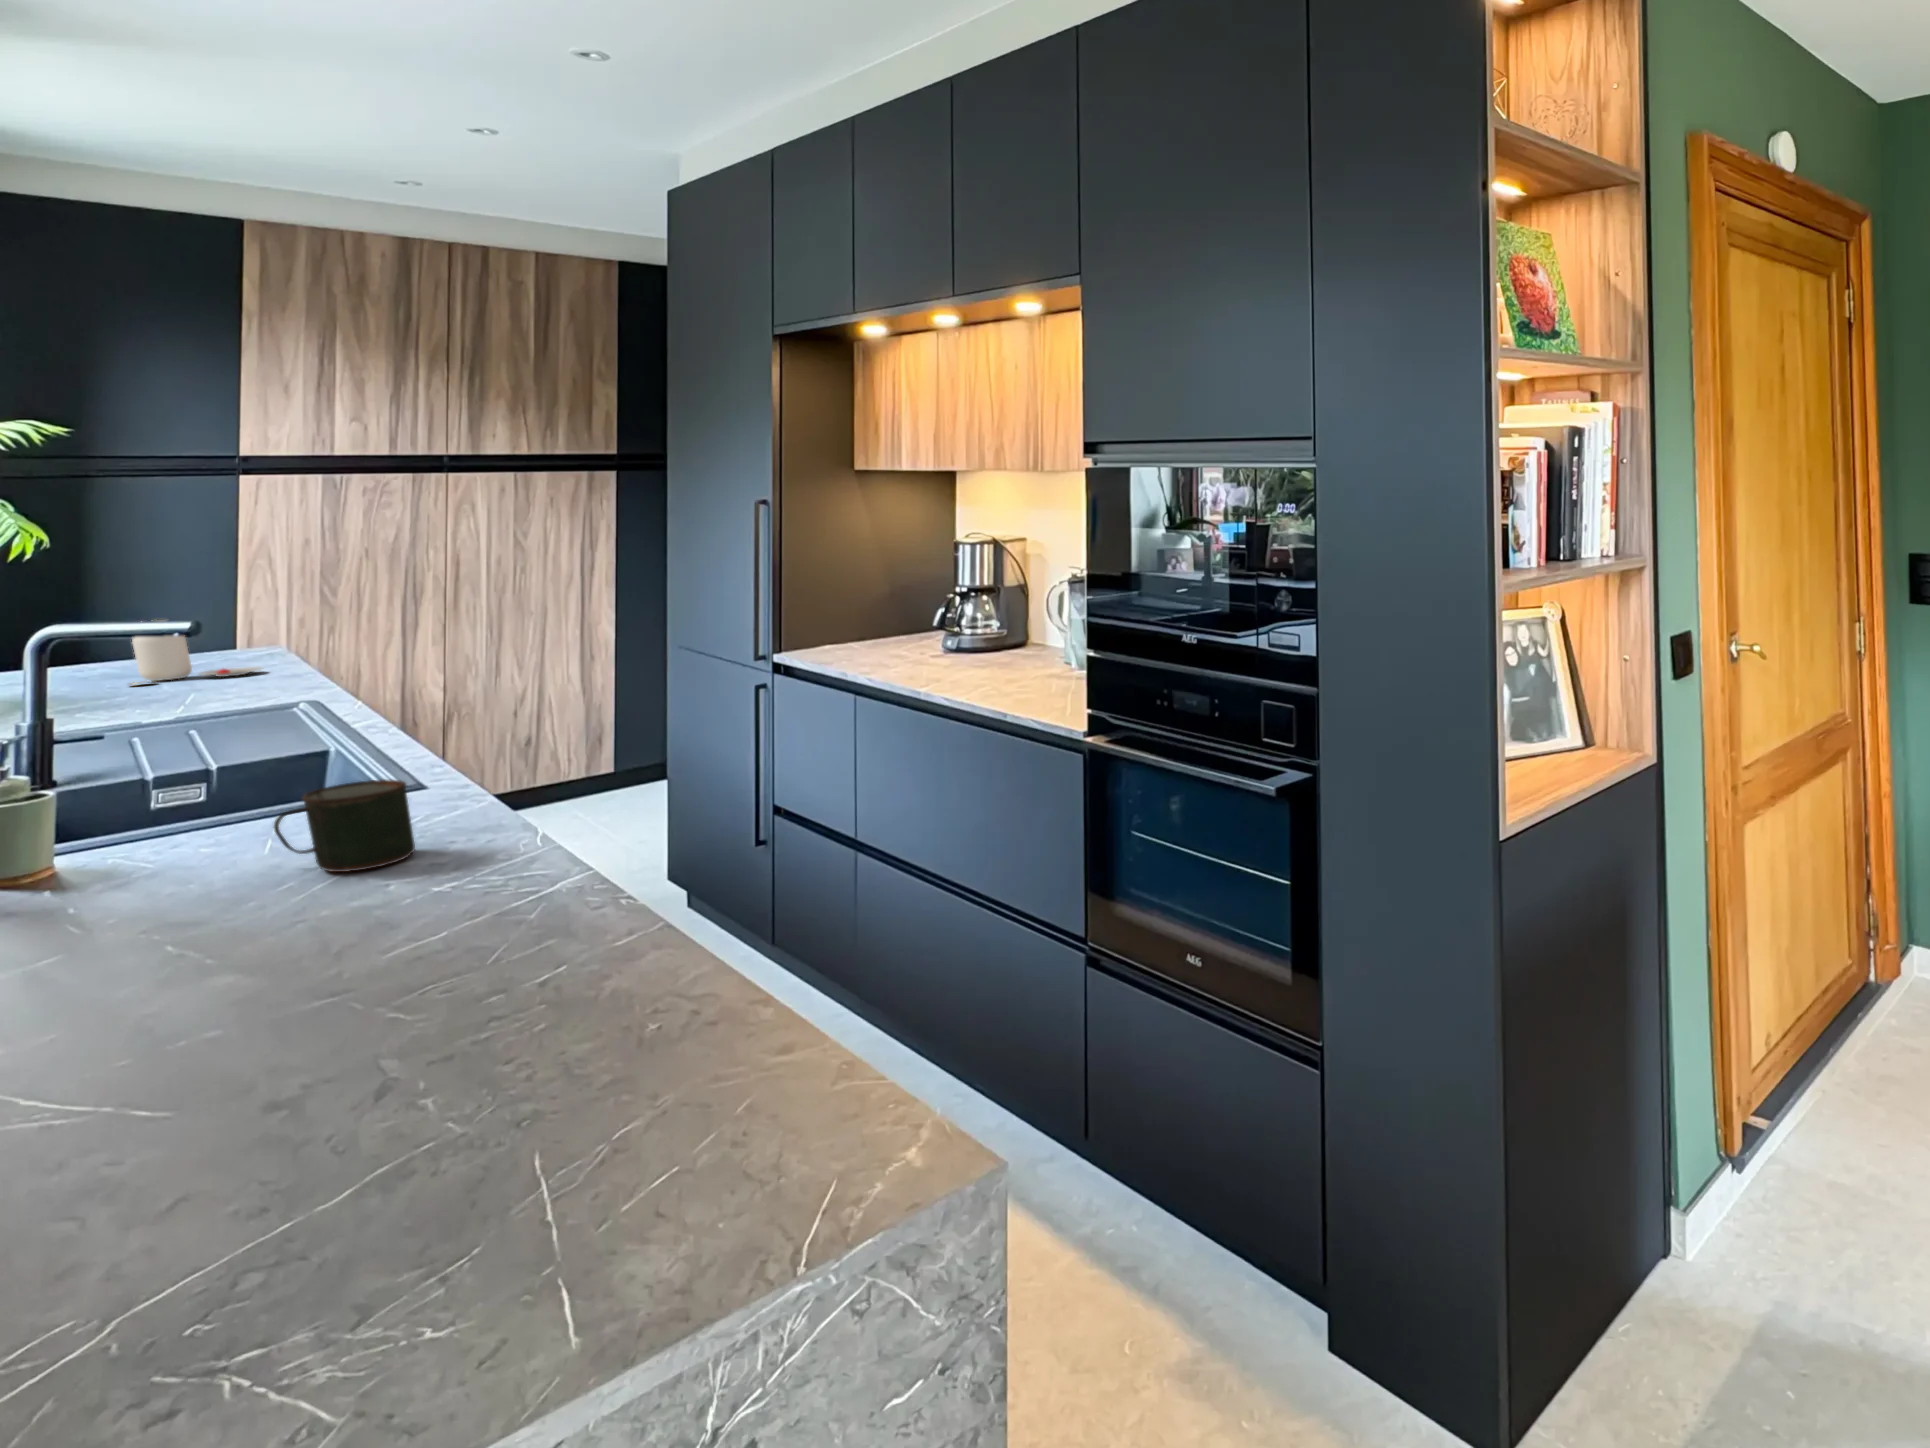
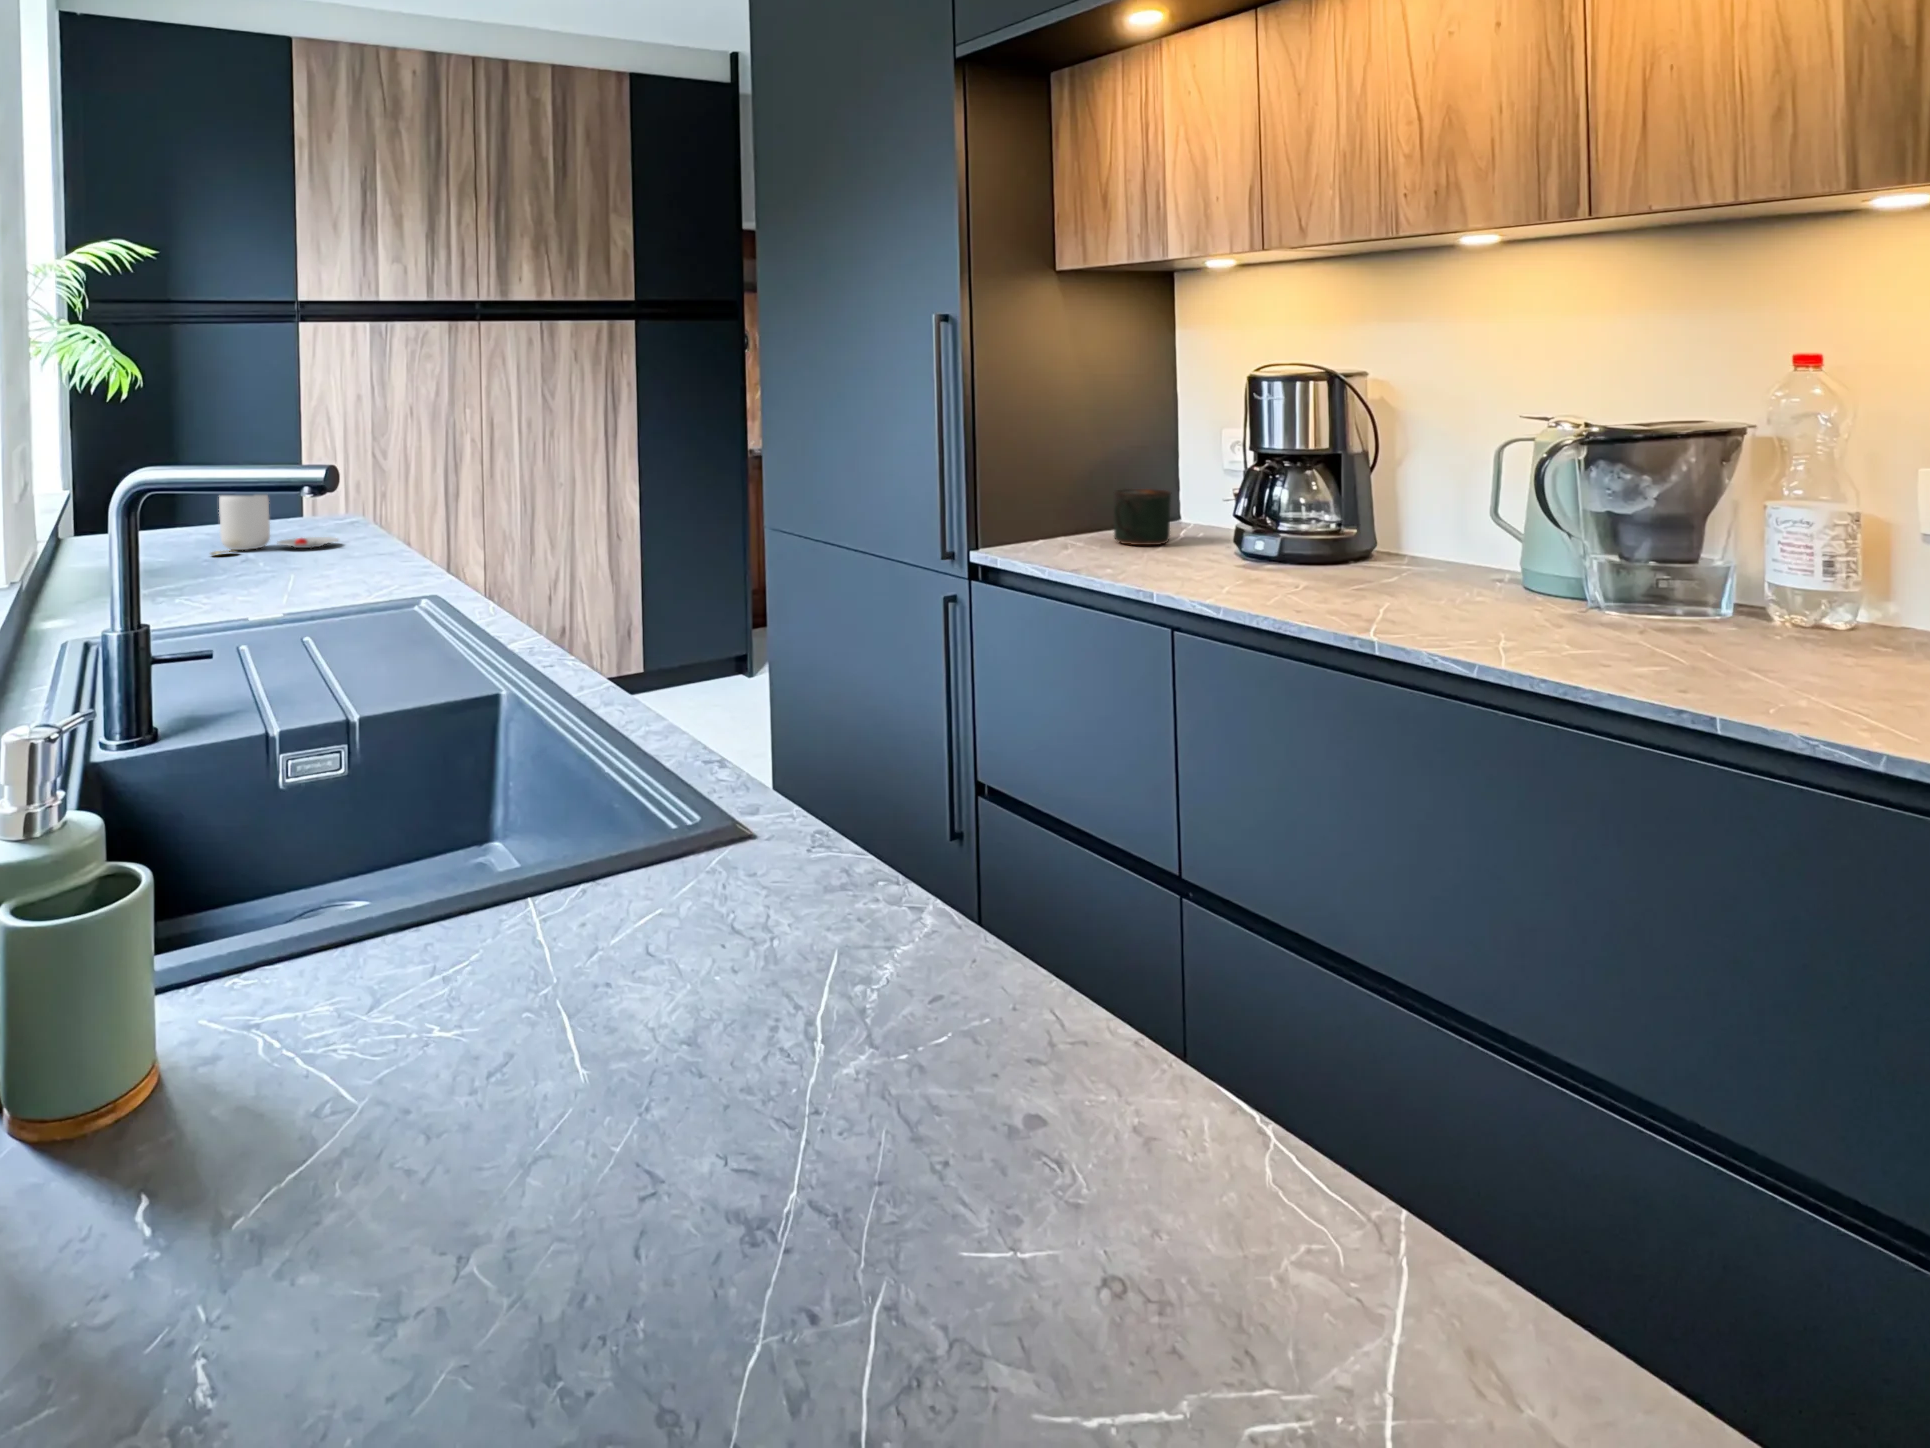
mug: present [274,780,415,872] -> present [1114,489,1171,545]

